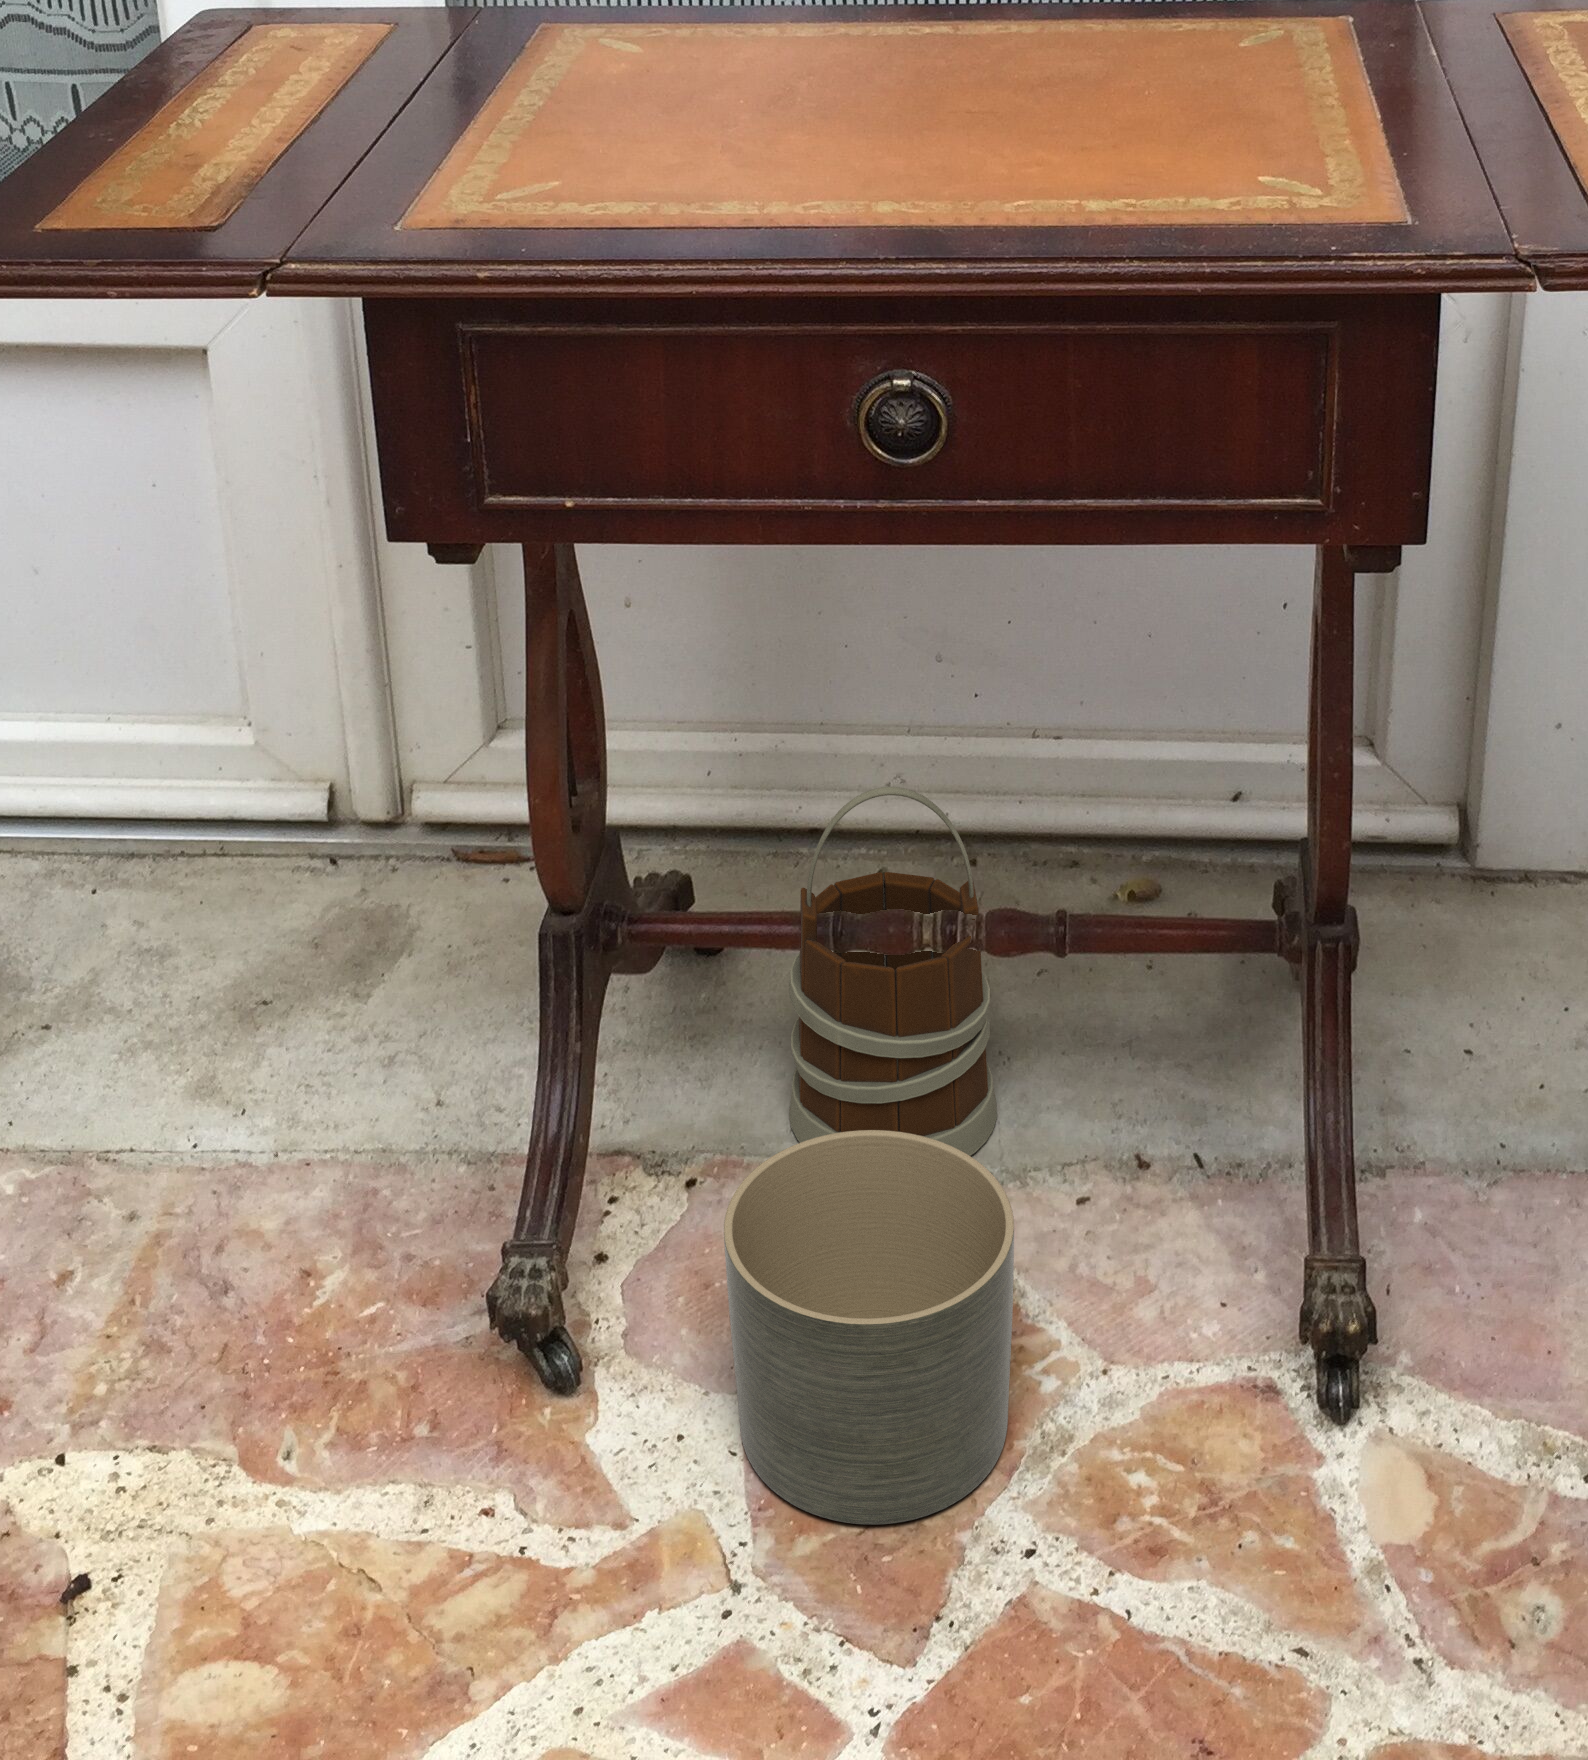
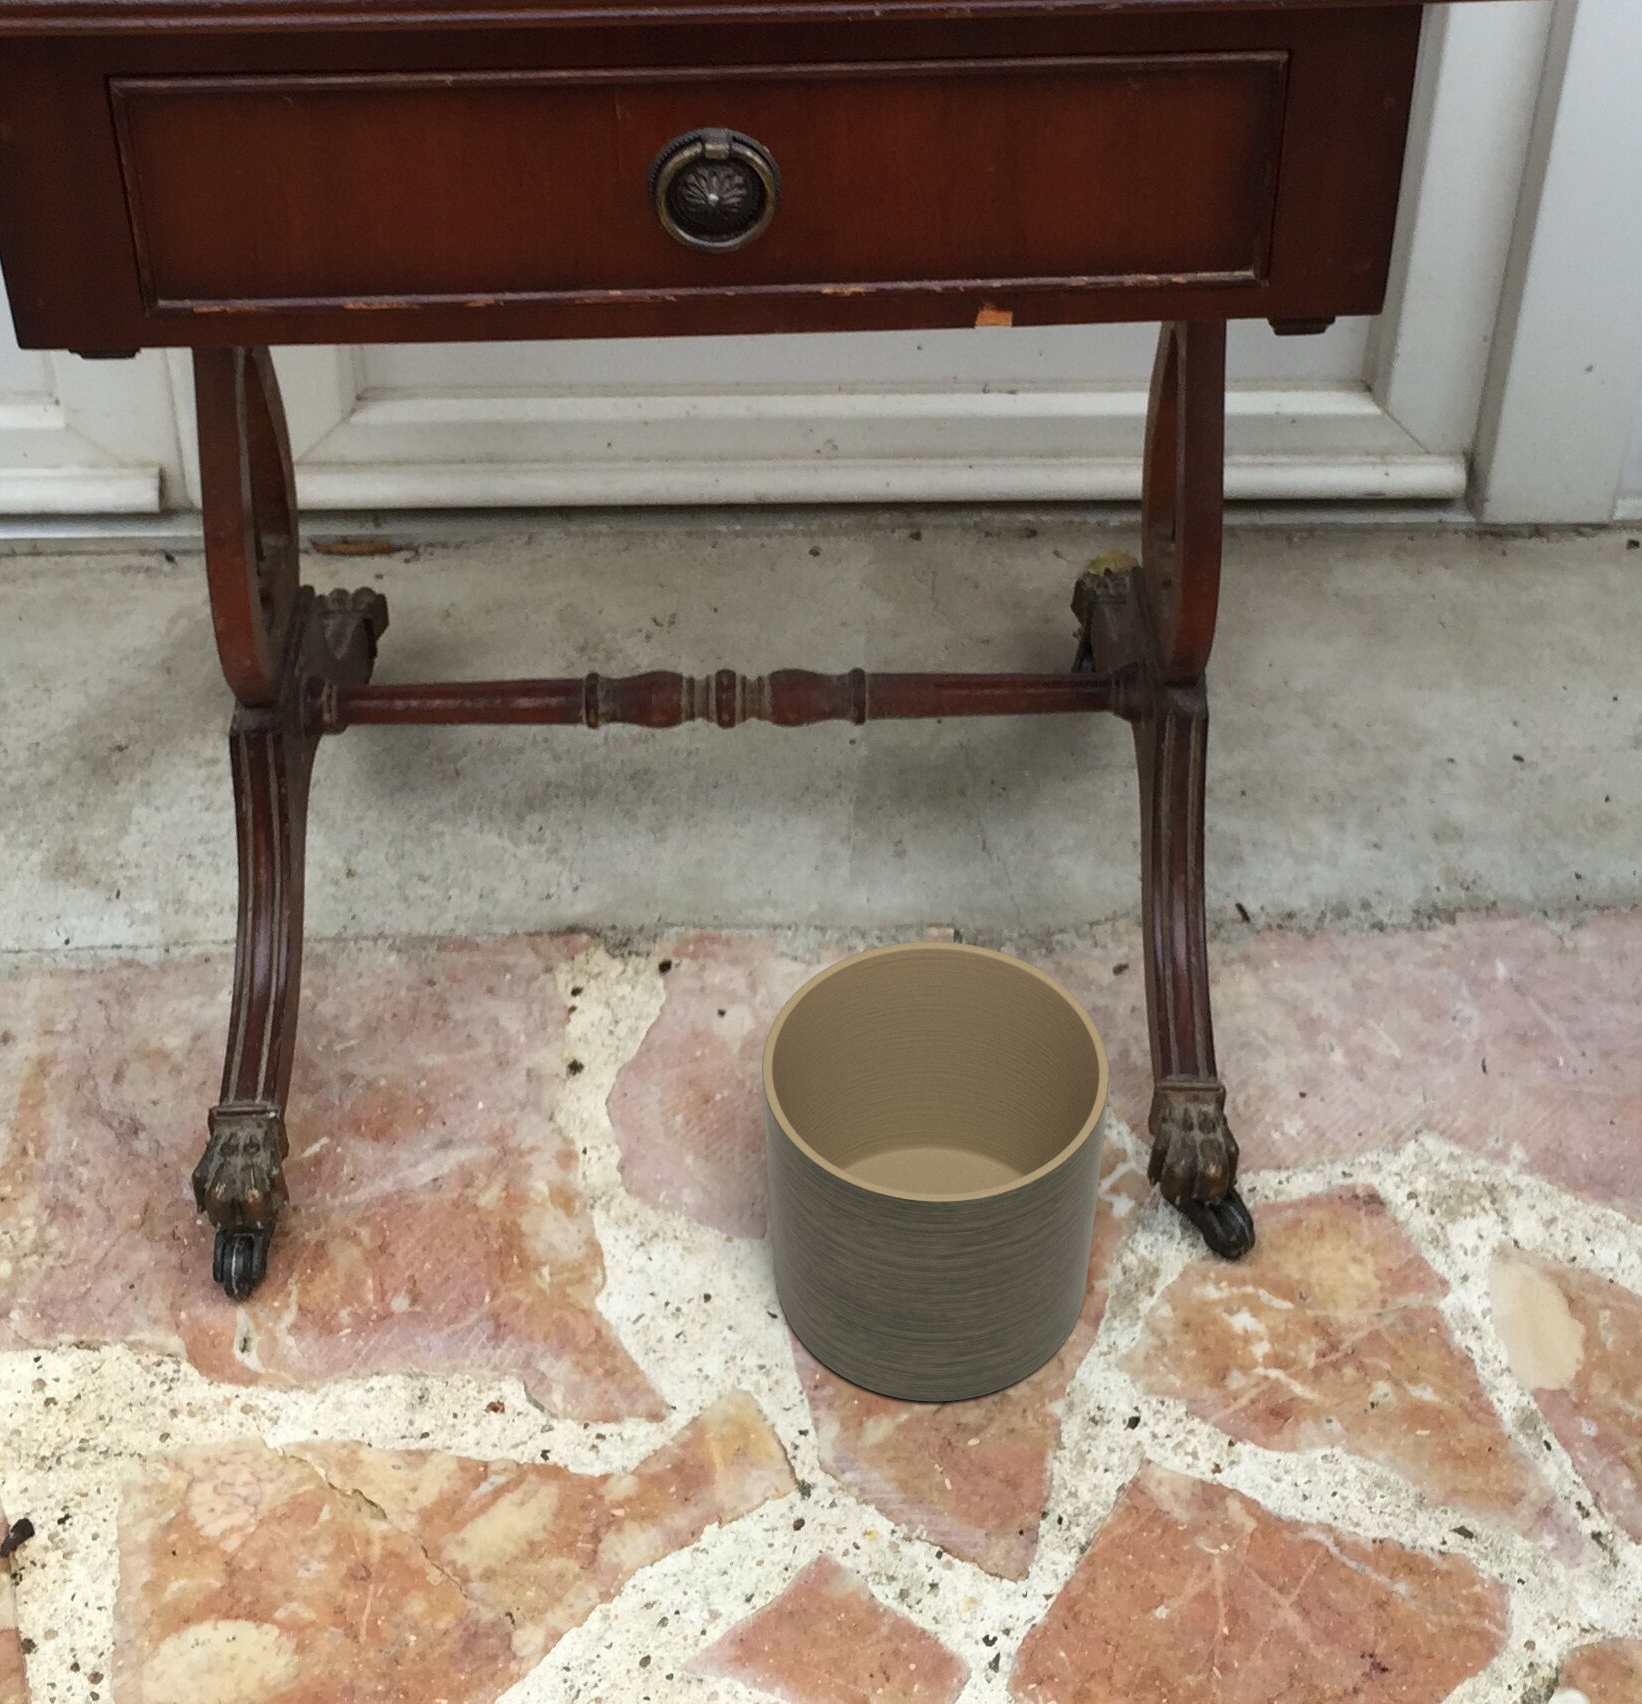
wooden bucket: present [789,787,997,1156] -> none [770,517,1012,960]

